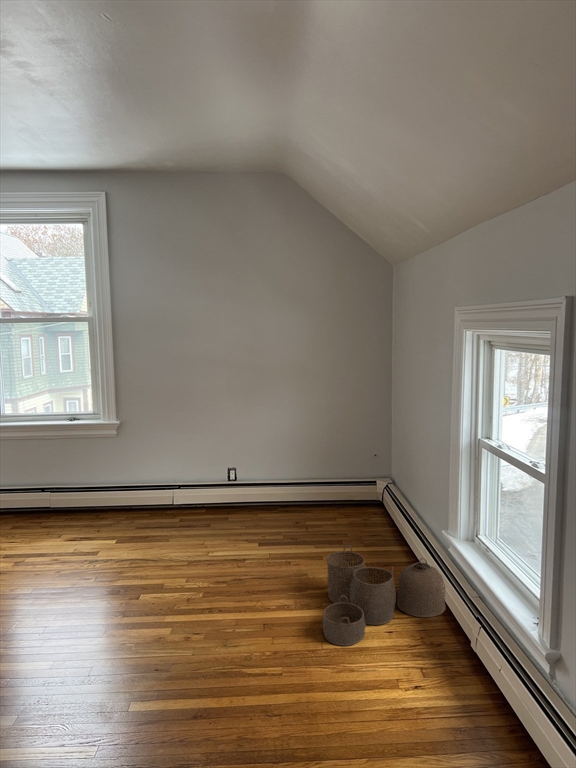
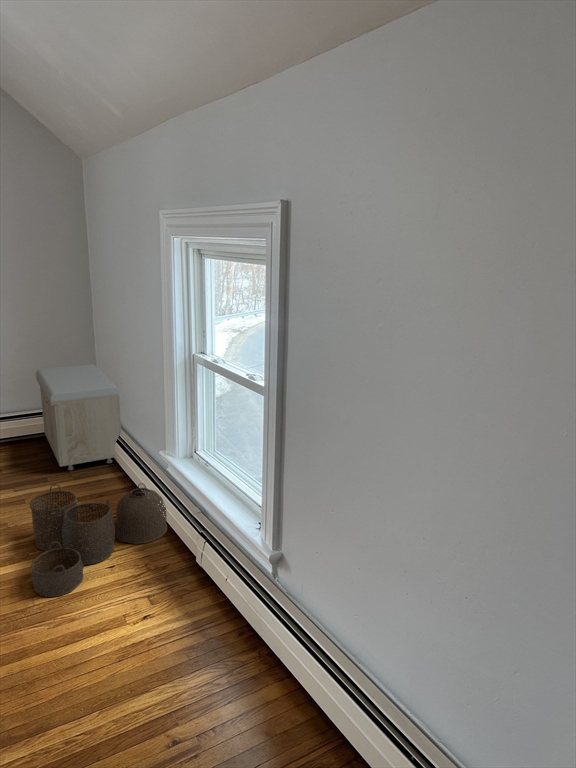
storage bench: none [341,444,409,537] -> present [36,364,121,470]

